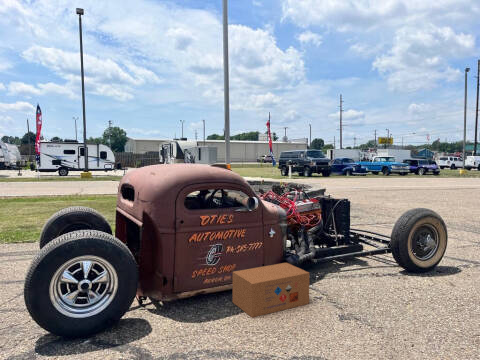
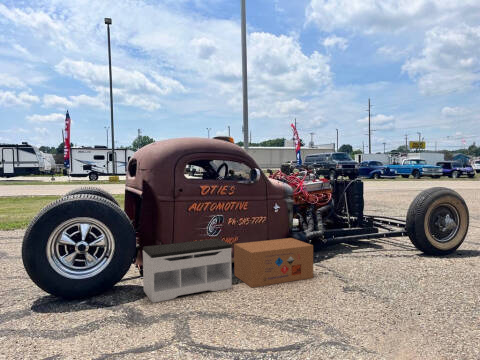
bench: none [145,268,233,340] -> present [143,239,232,303]

